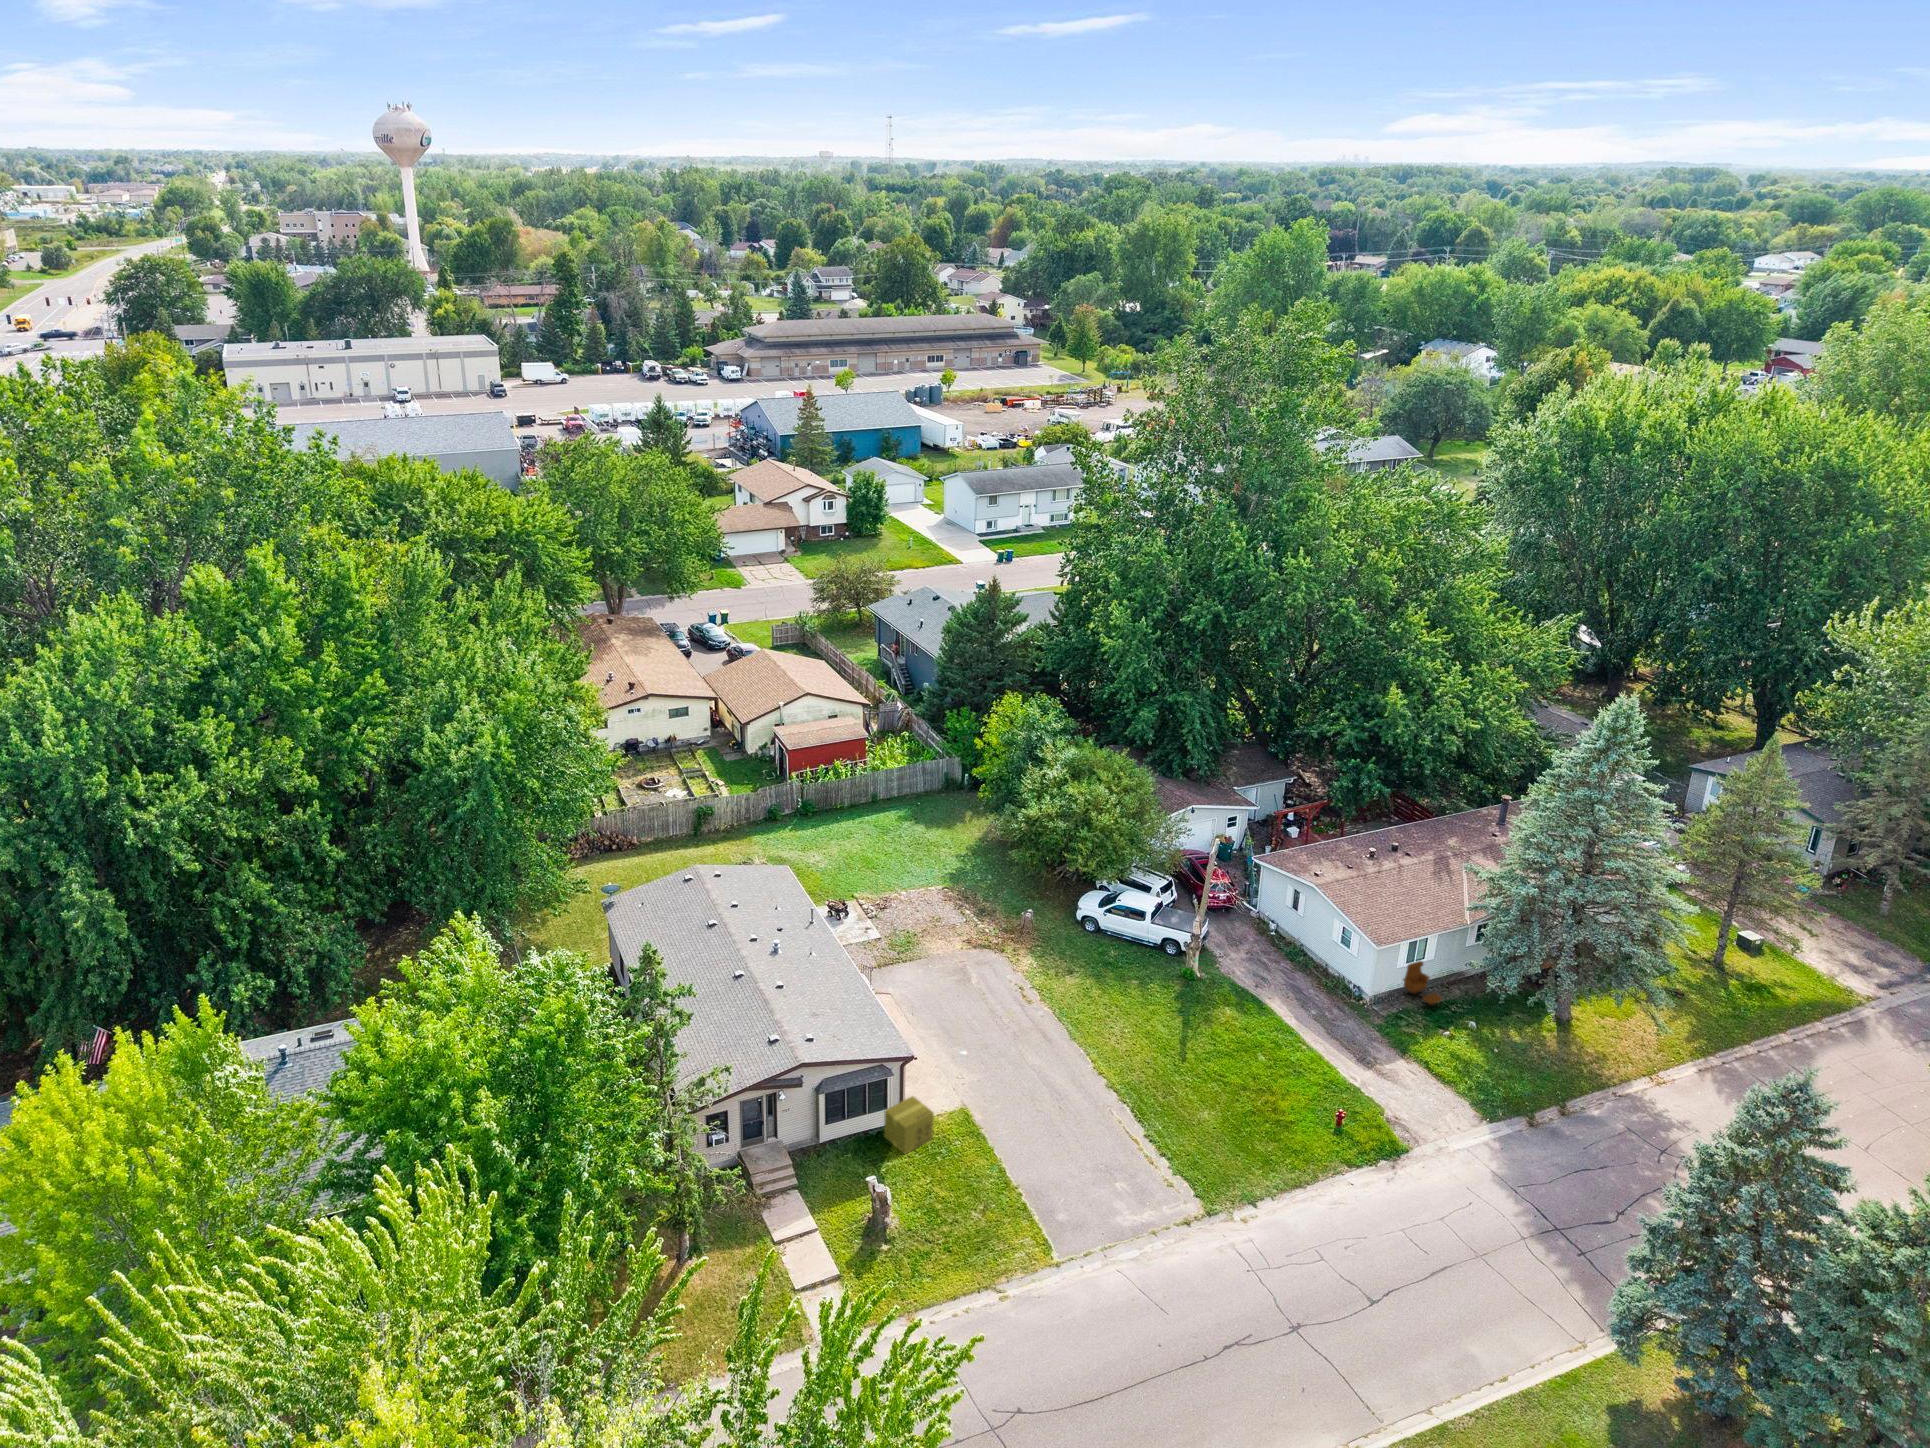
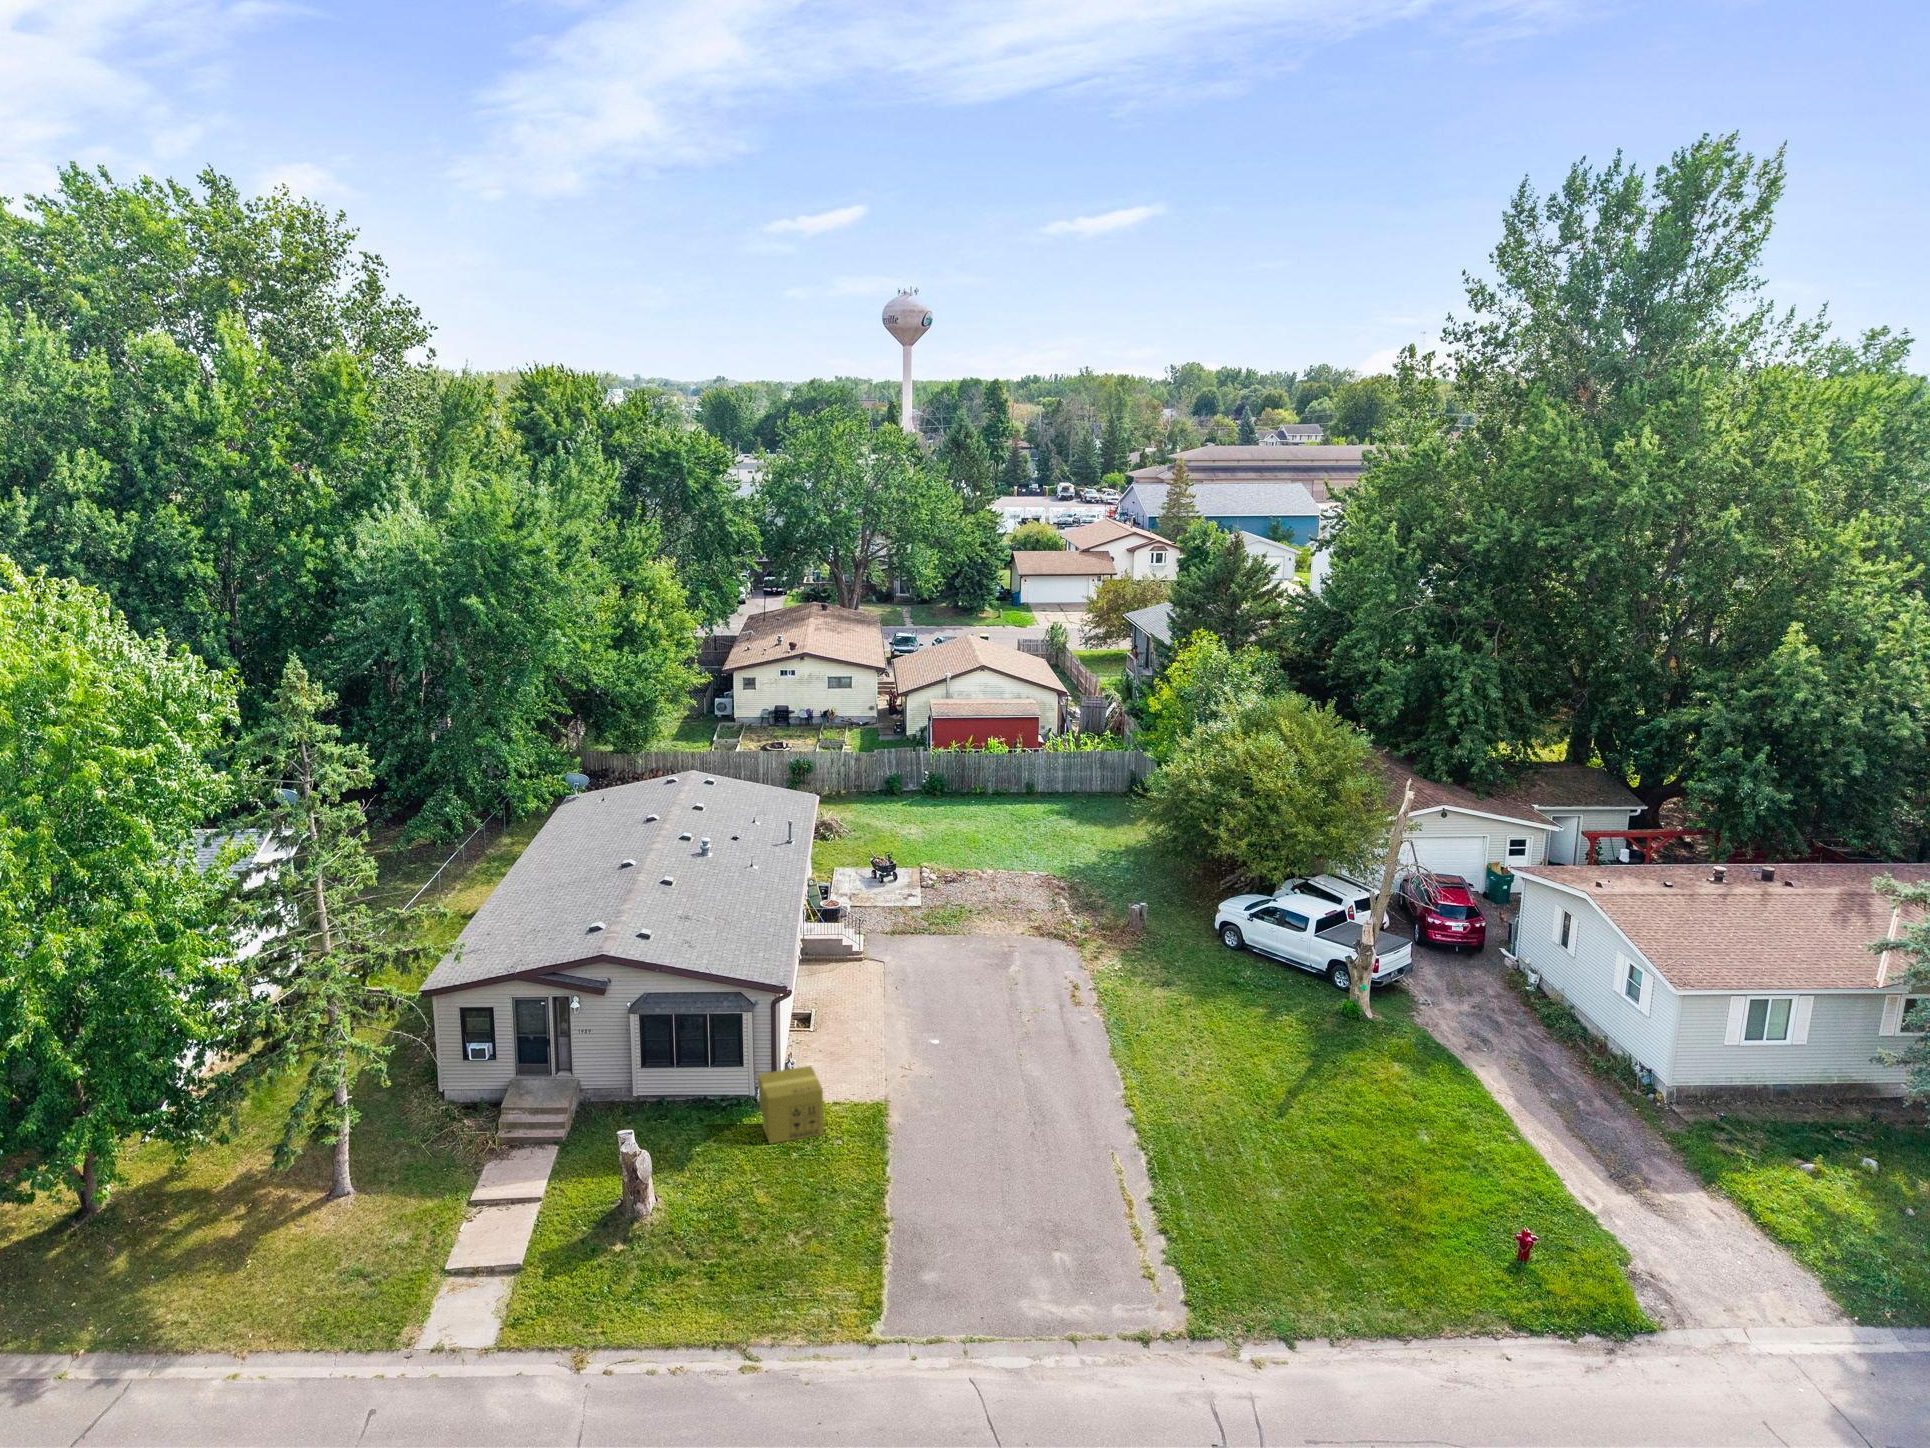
lounge chair: present [1403,961,1441,1008] -> none [1739,1042,1815,1134]

